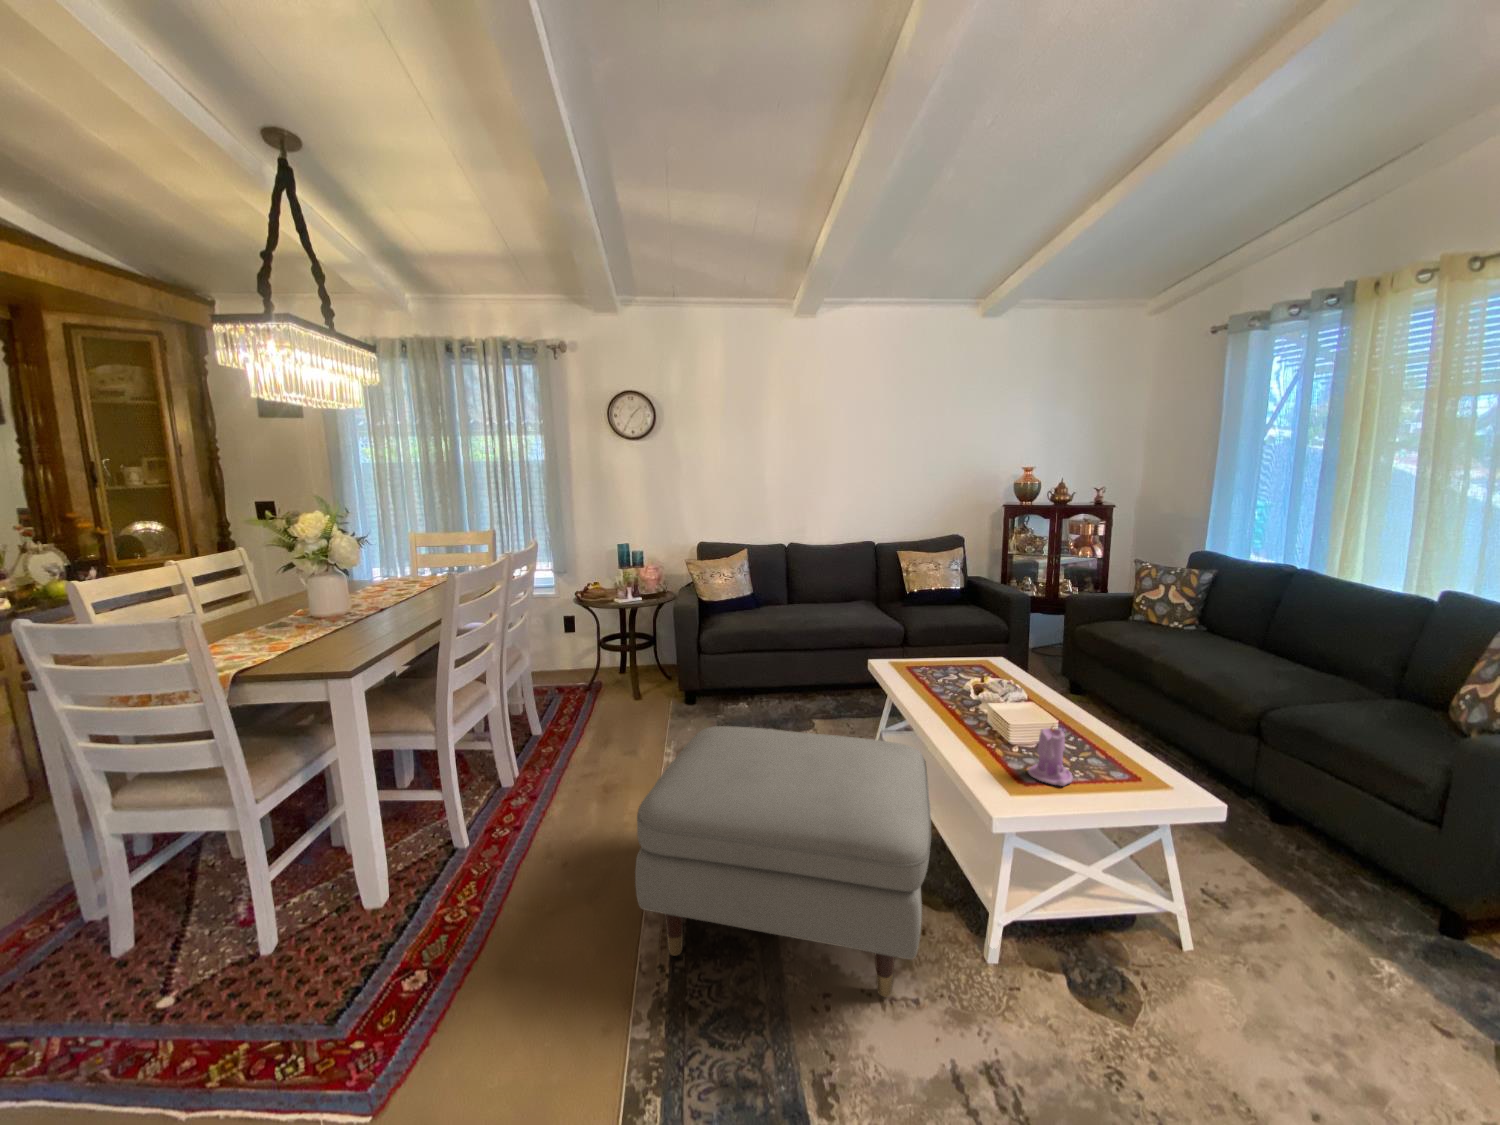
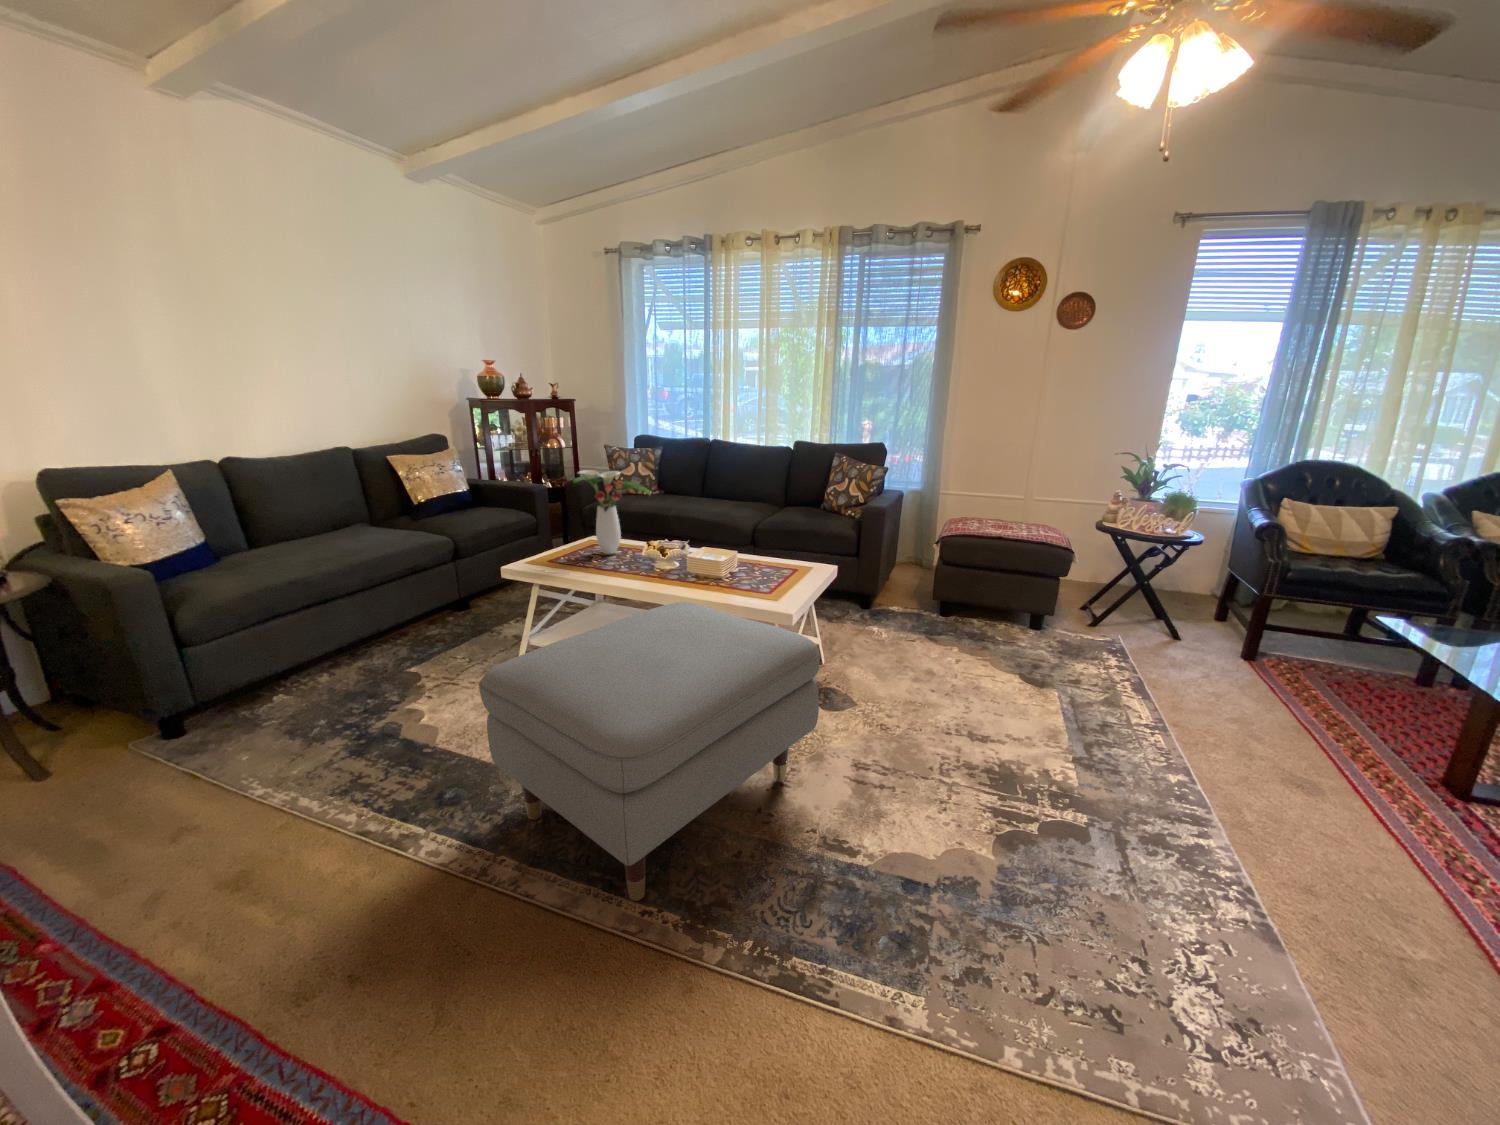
flower arrangement: none [923,590,1000,680] -> present [573,470,651,554]
candle: present [1028,727,1073,786] -> none [758,542,789,586]

